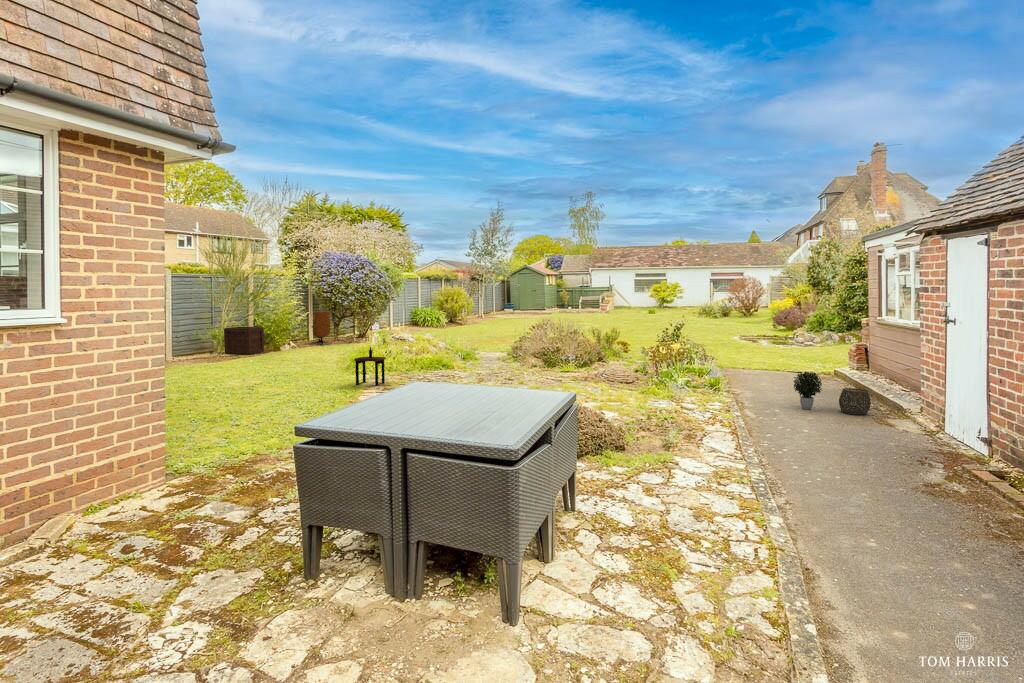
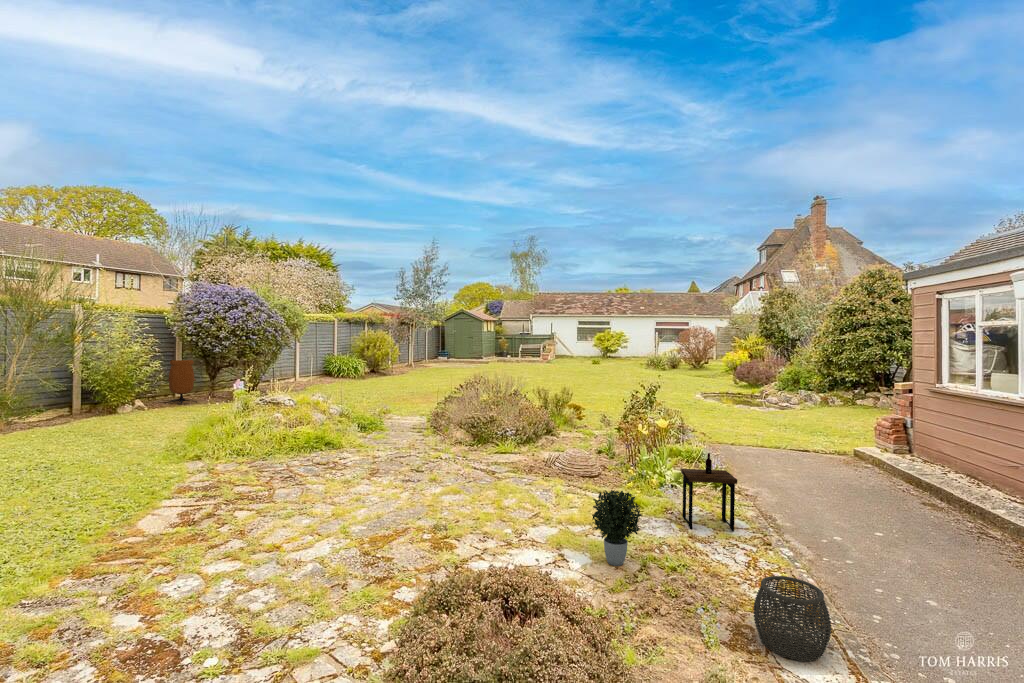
wooden crate: present [224,327,264,354] -> none [10,381,80,422]
side table: present [354,347,385,386] -> present [681,453,737,531]
potted plant: present [793,372,822,410] -> present [592,490,642,566]
woven basket: present [839,388,871,415] -> present [753,576,832,662]

